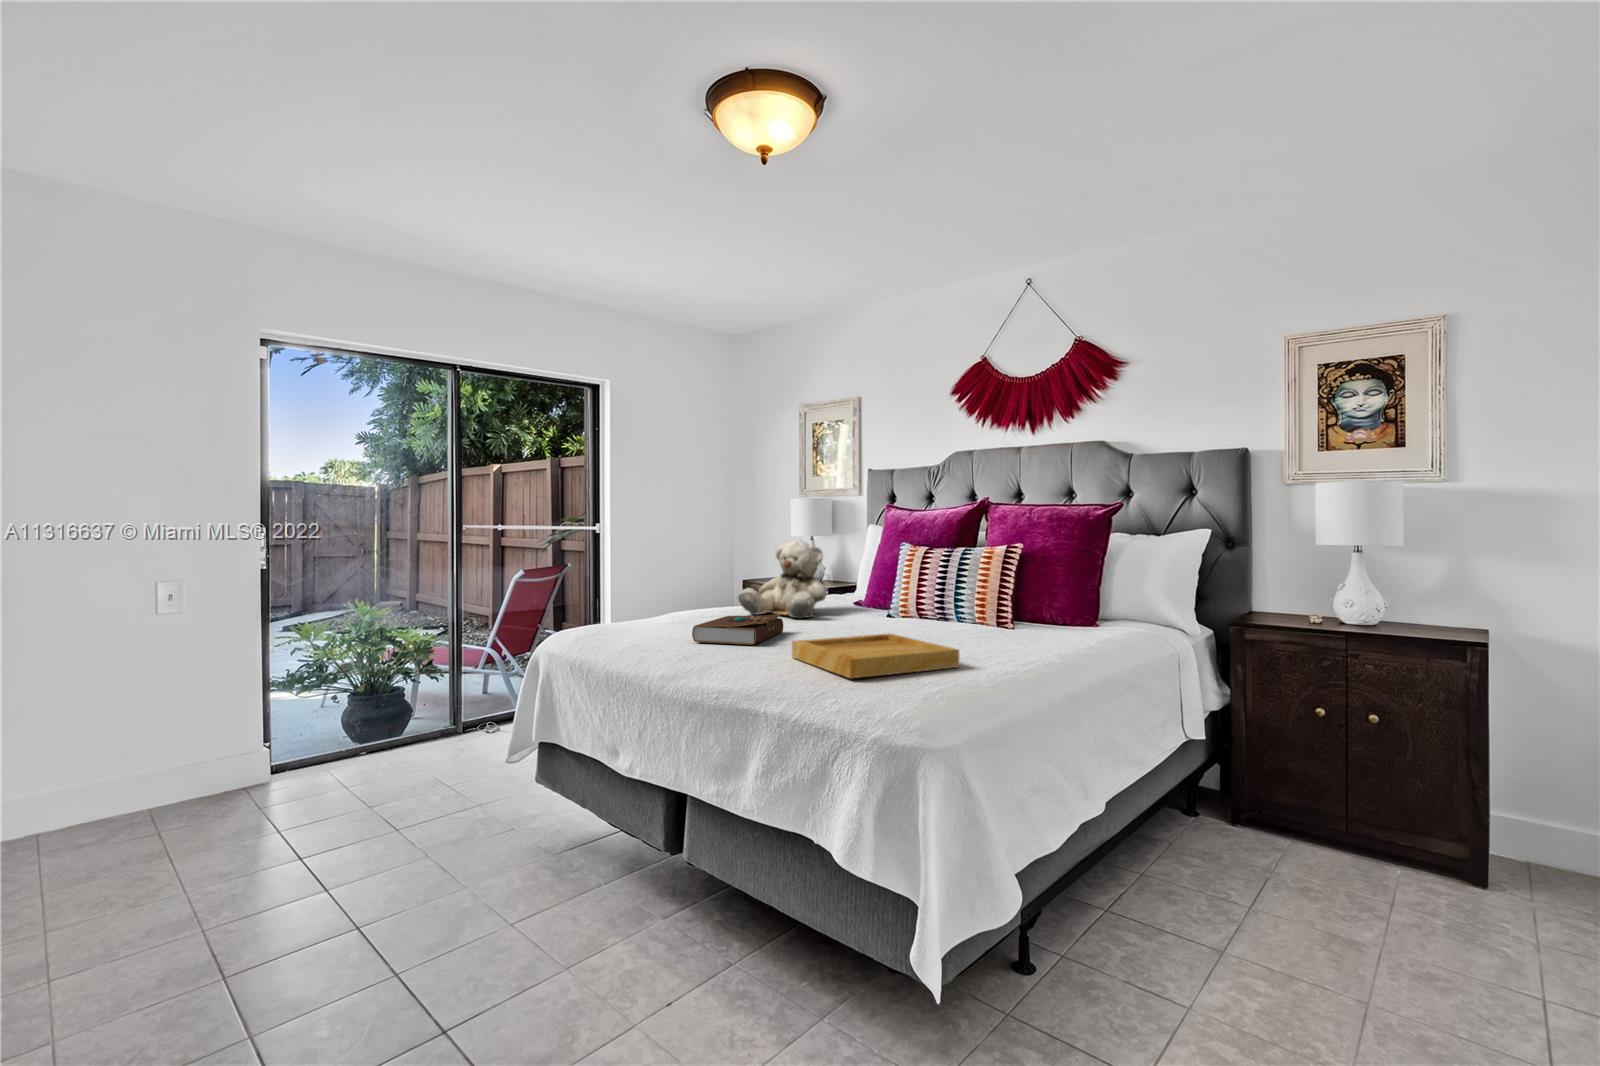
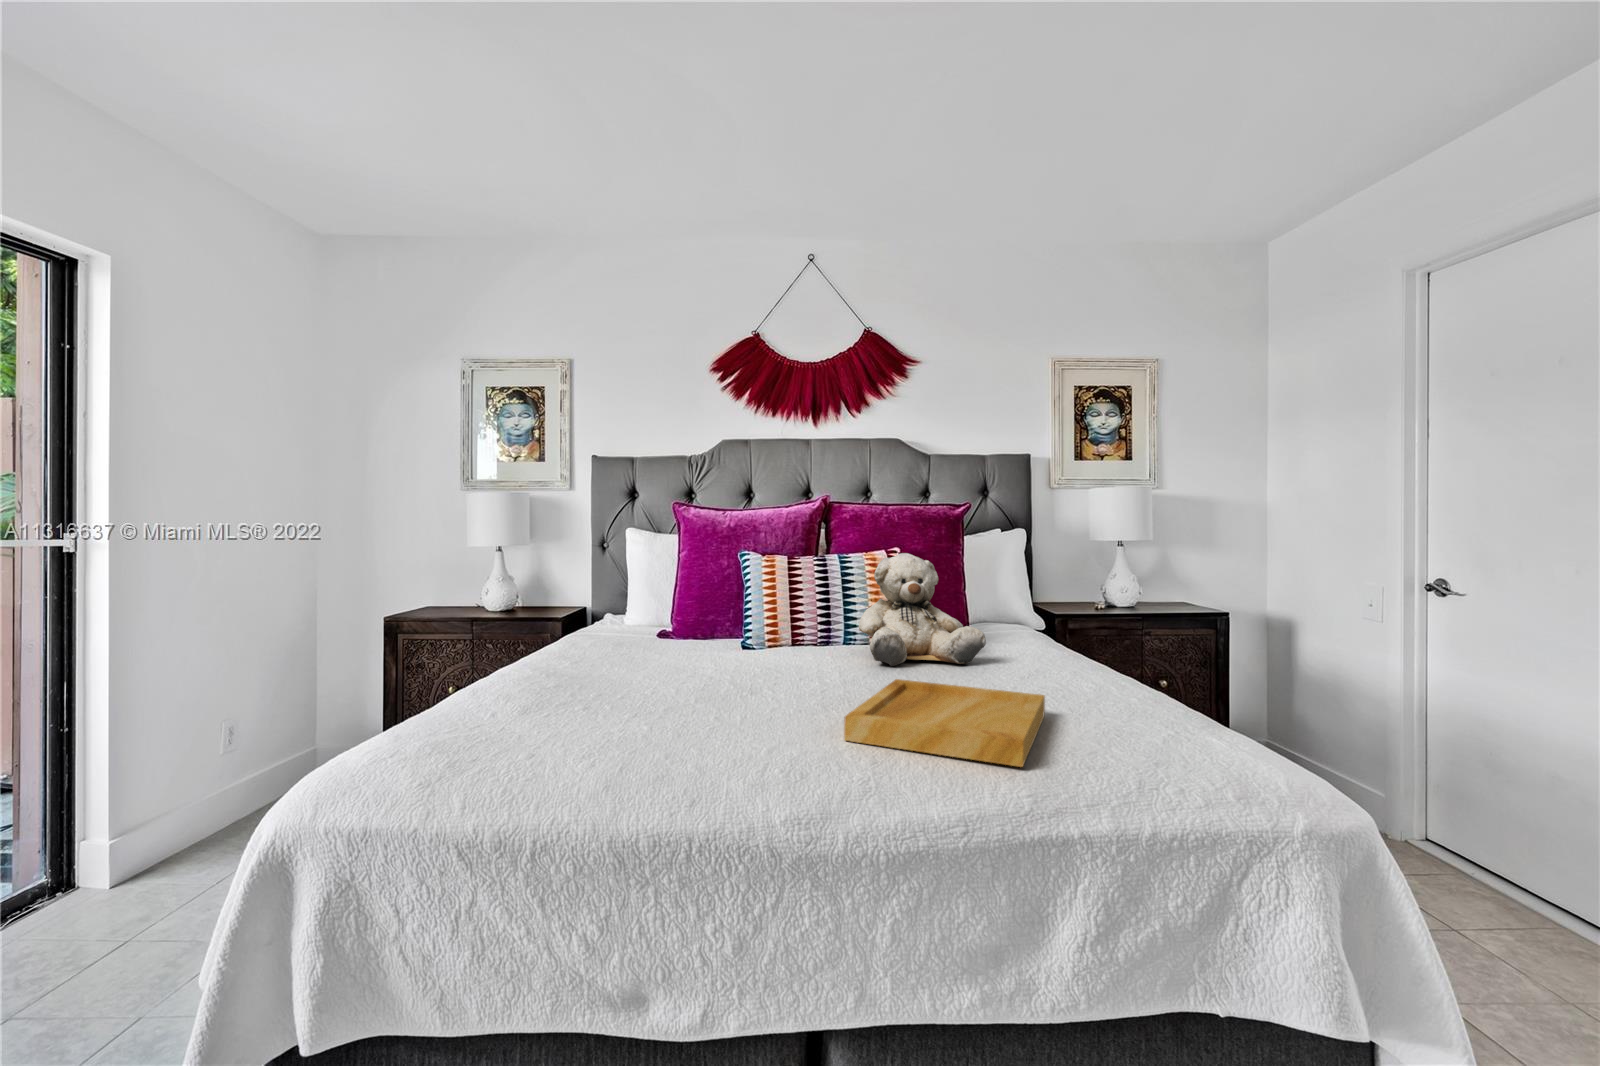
teddy bear: present [738,540,826,618] -> present [859,553,986,666]
book: present [692,613,783,645] -> none [616,665,742,737]

